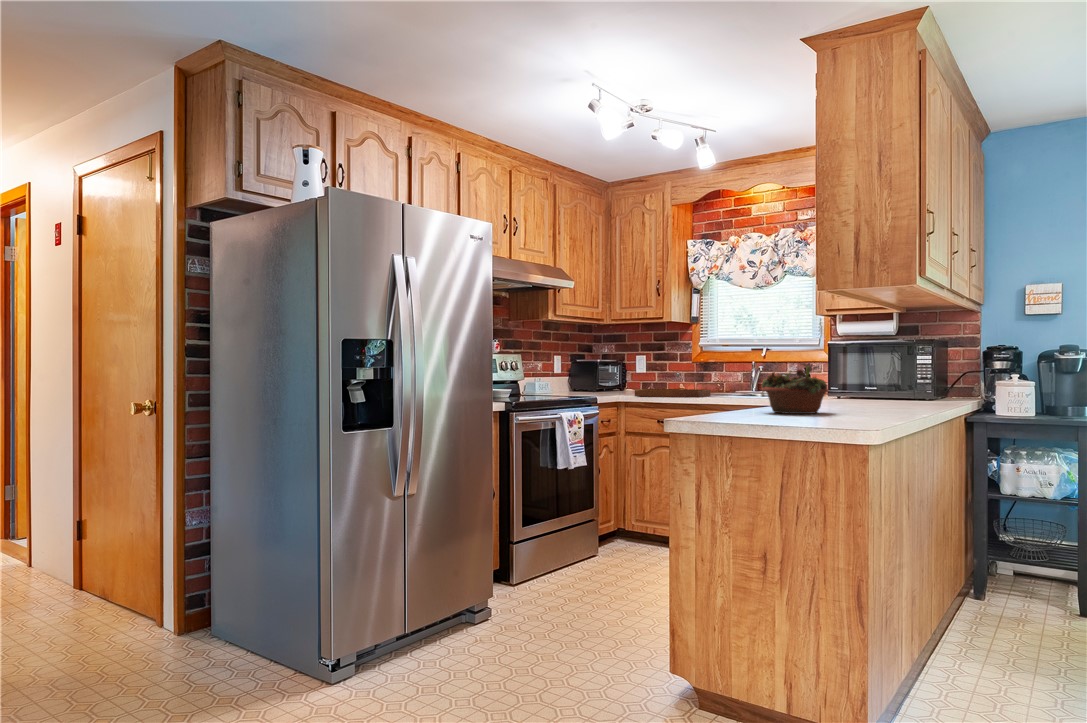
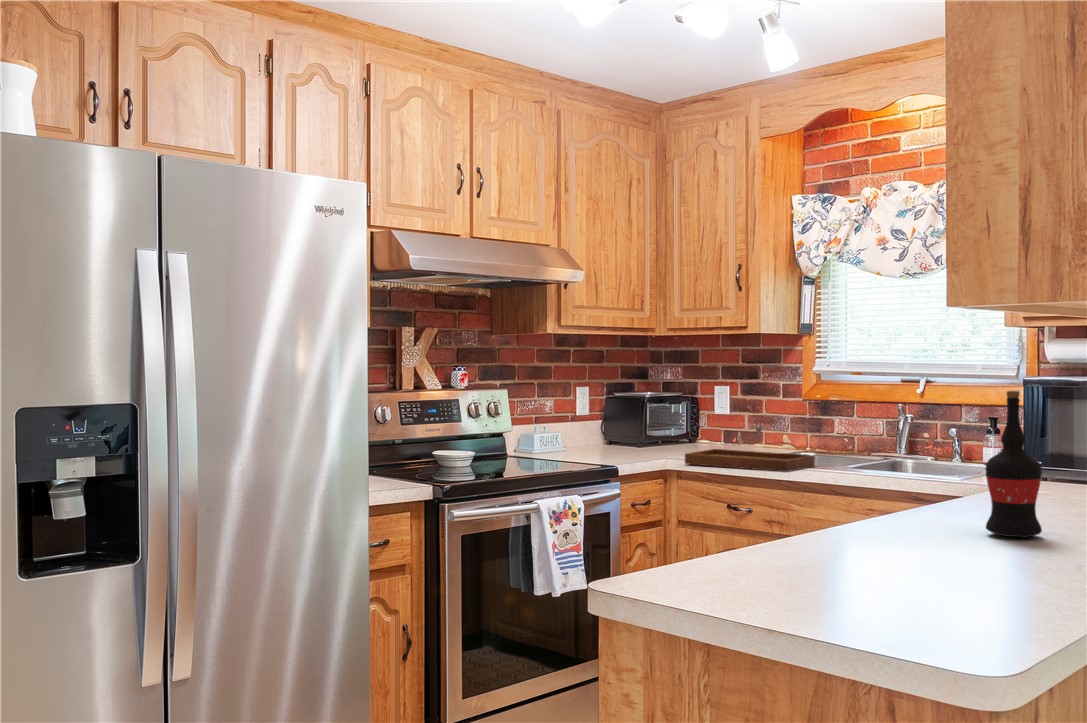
wine bottle: none [836,333,865,407] -> present [985,391,1042,537]
succulent planter: present [762,362,828,414] -> none [808,464,942,569]

